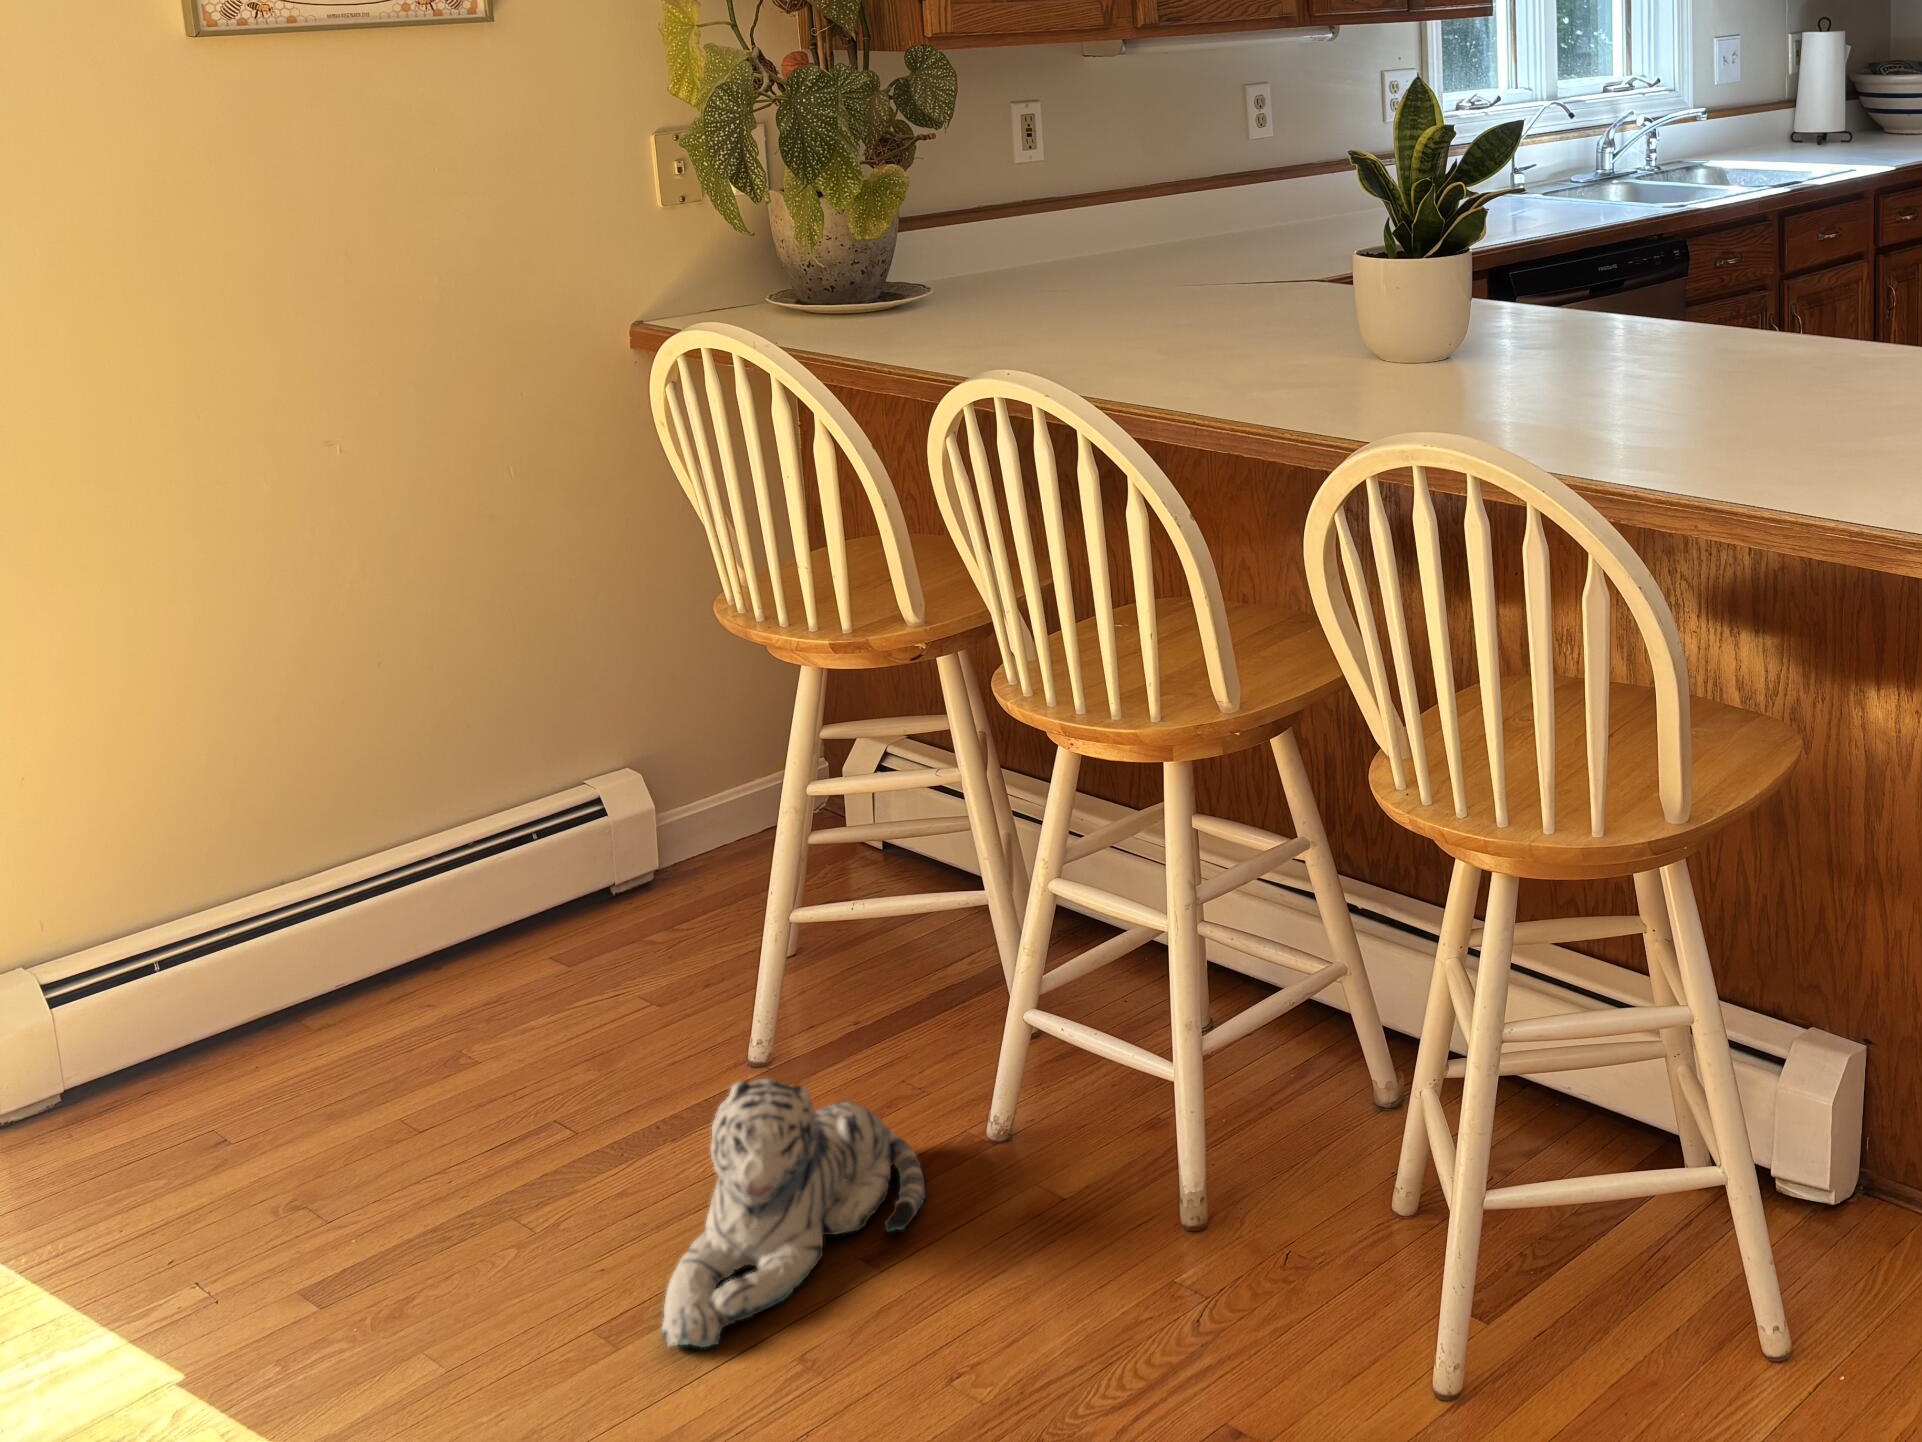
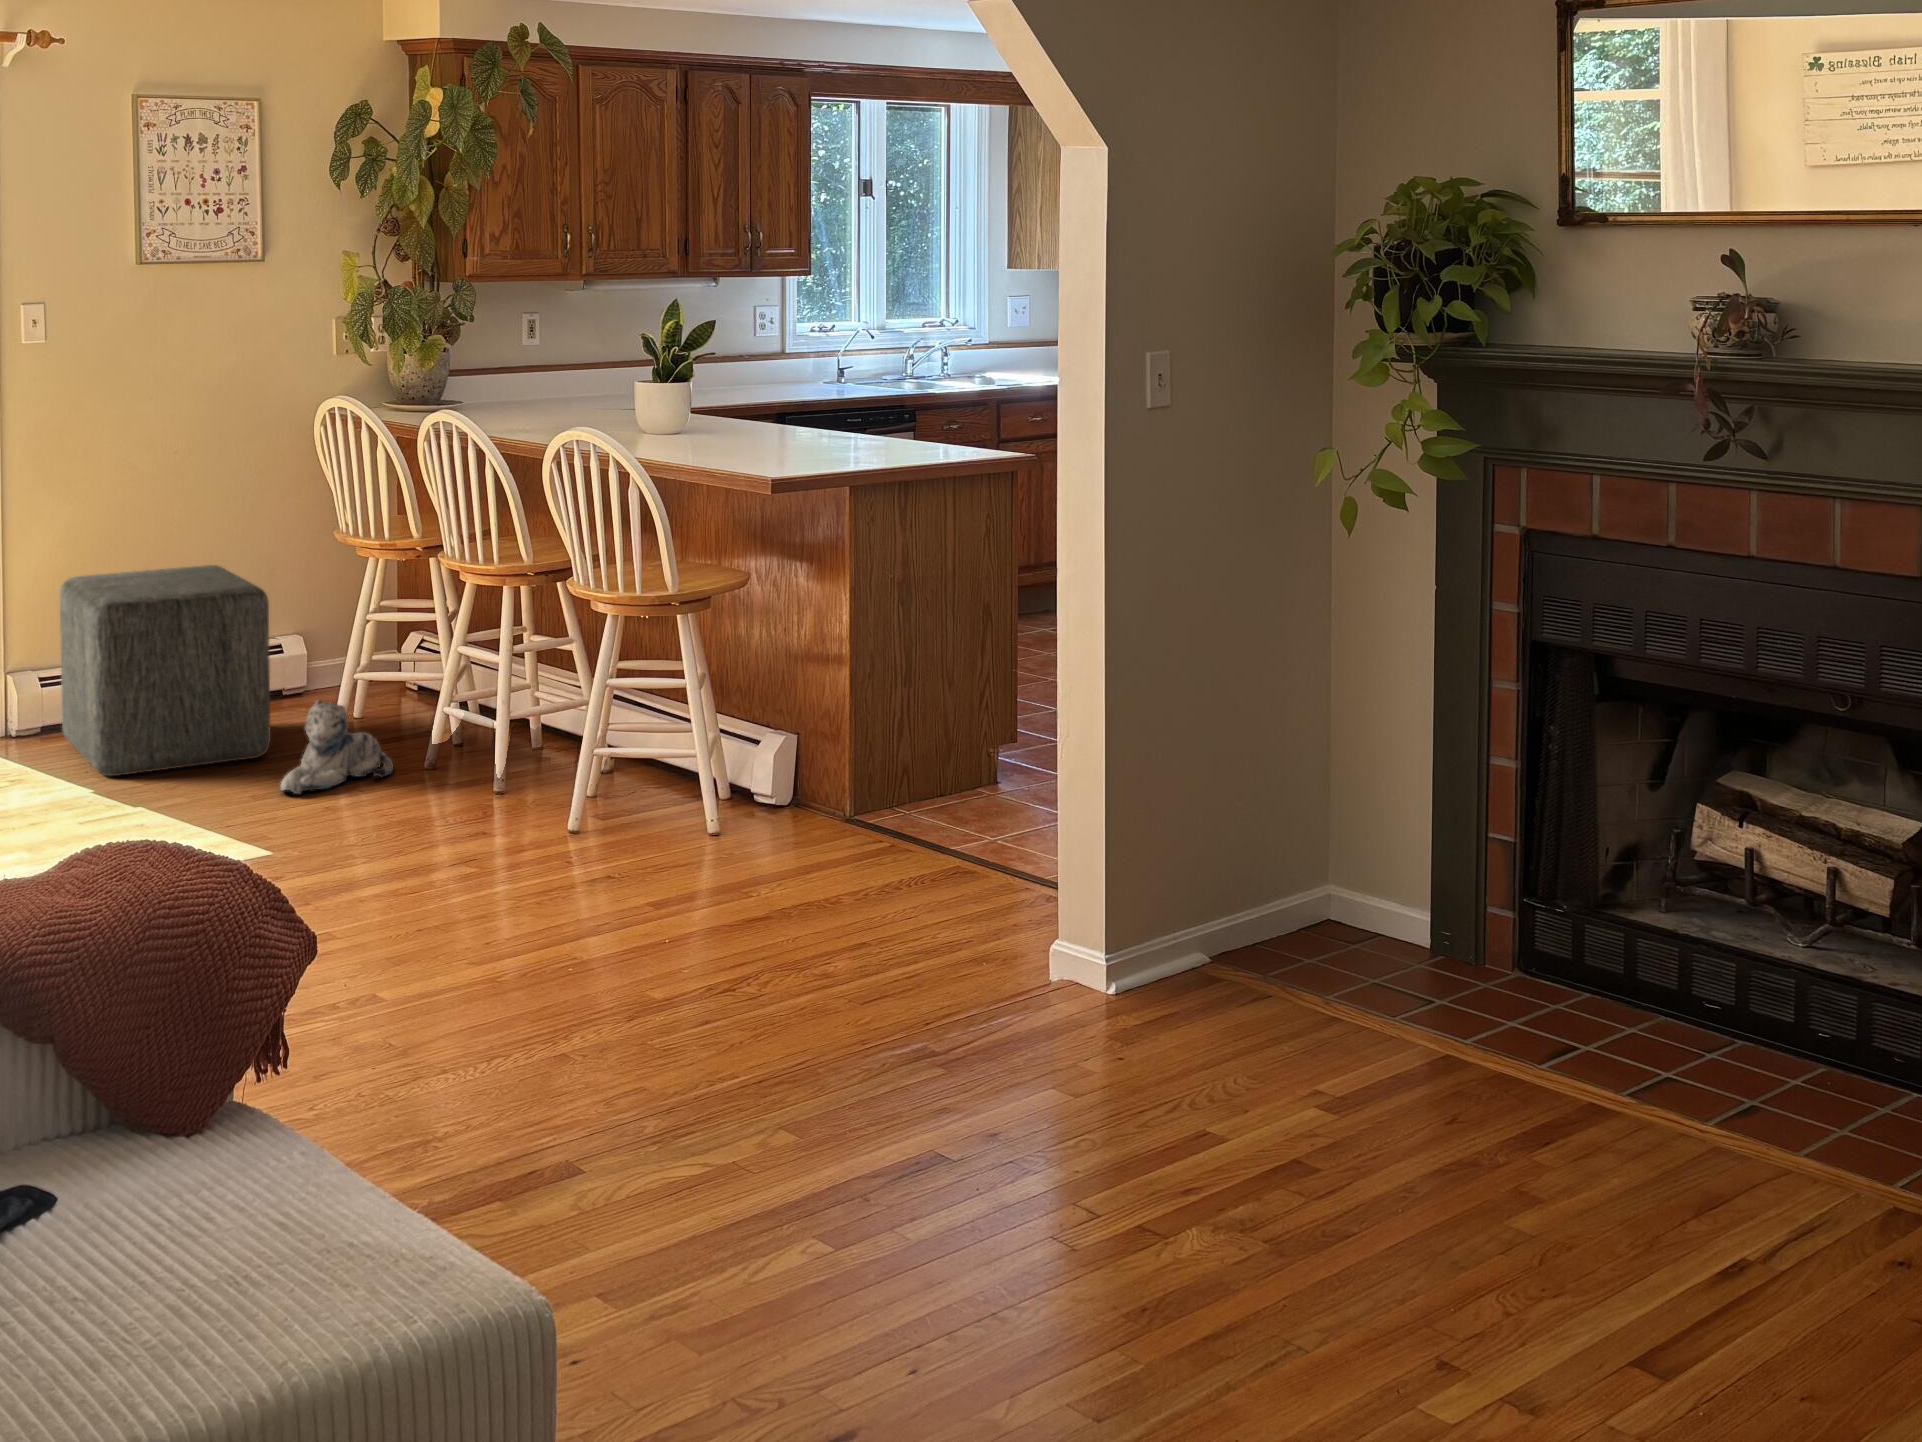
ottoman: none [44,708,615,1321] -> present [60,565,271,776]

